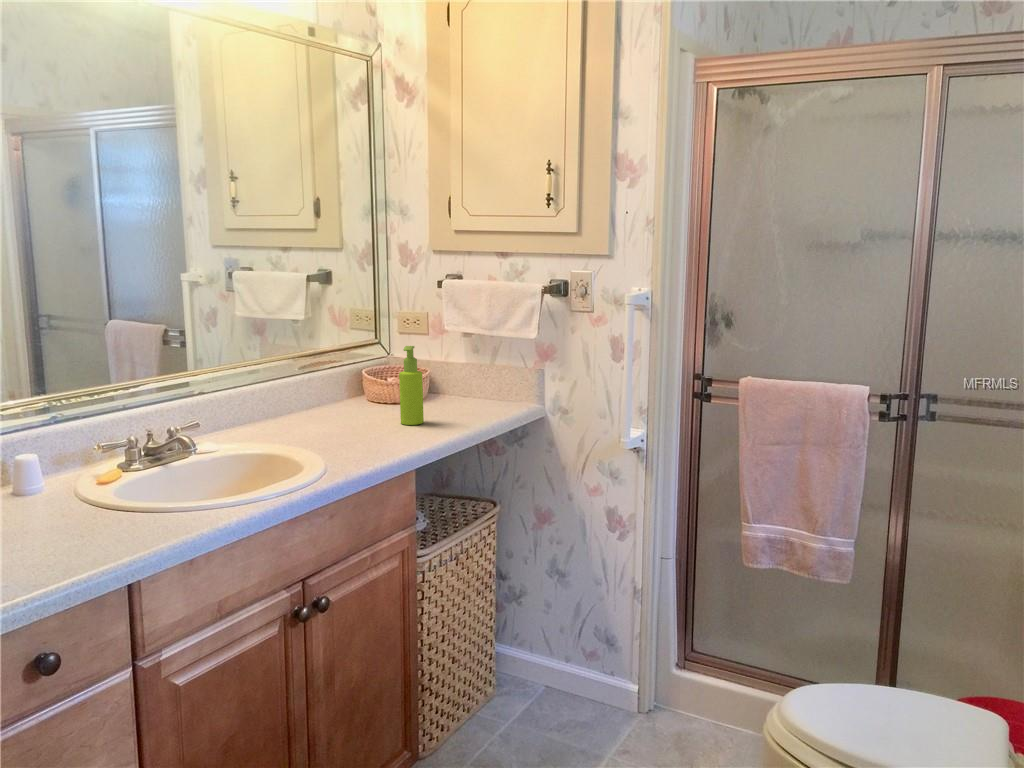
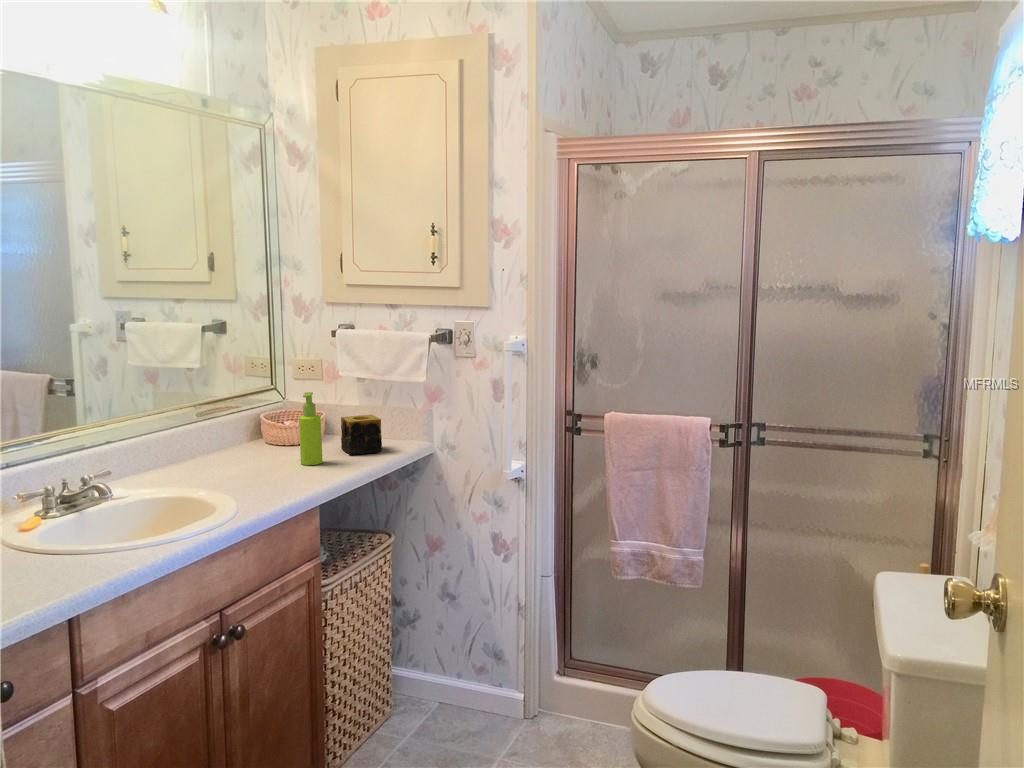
candle: none [445,373,488,416] -> present [341,415,382,455]

